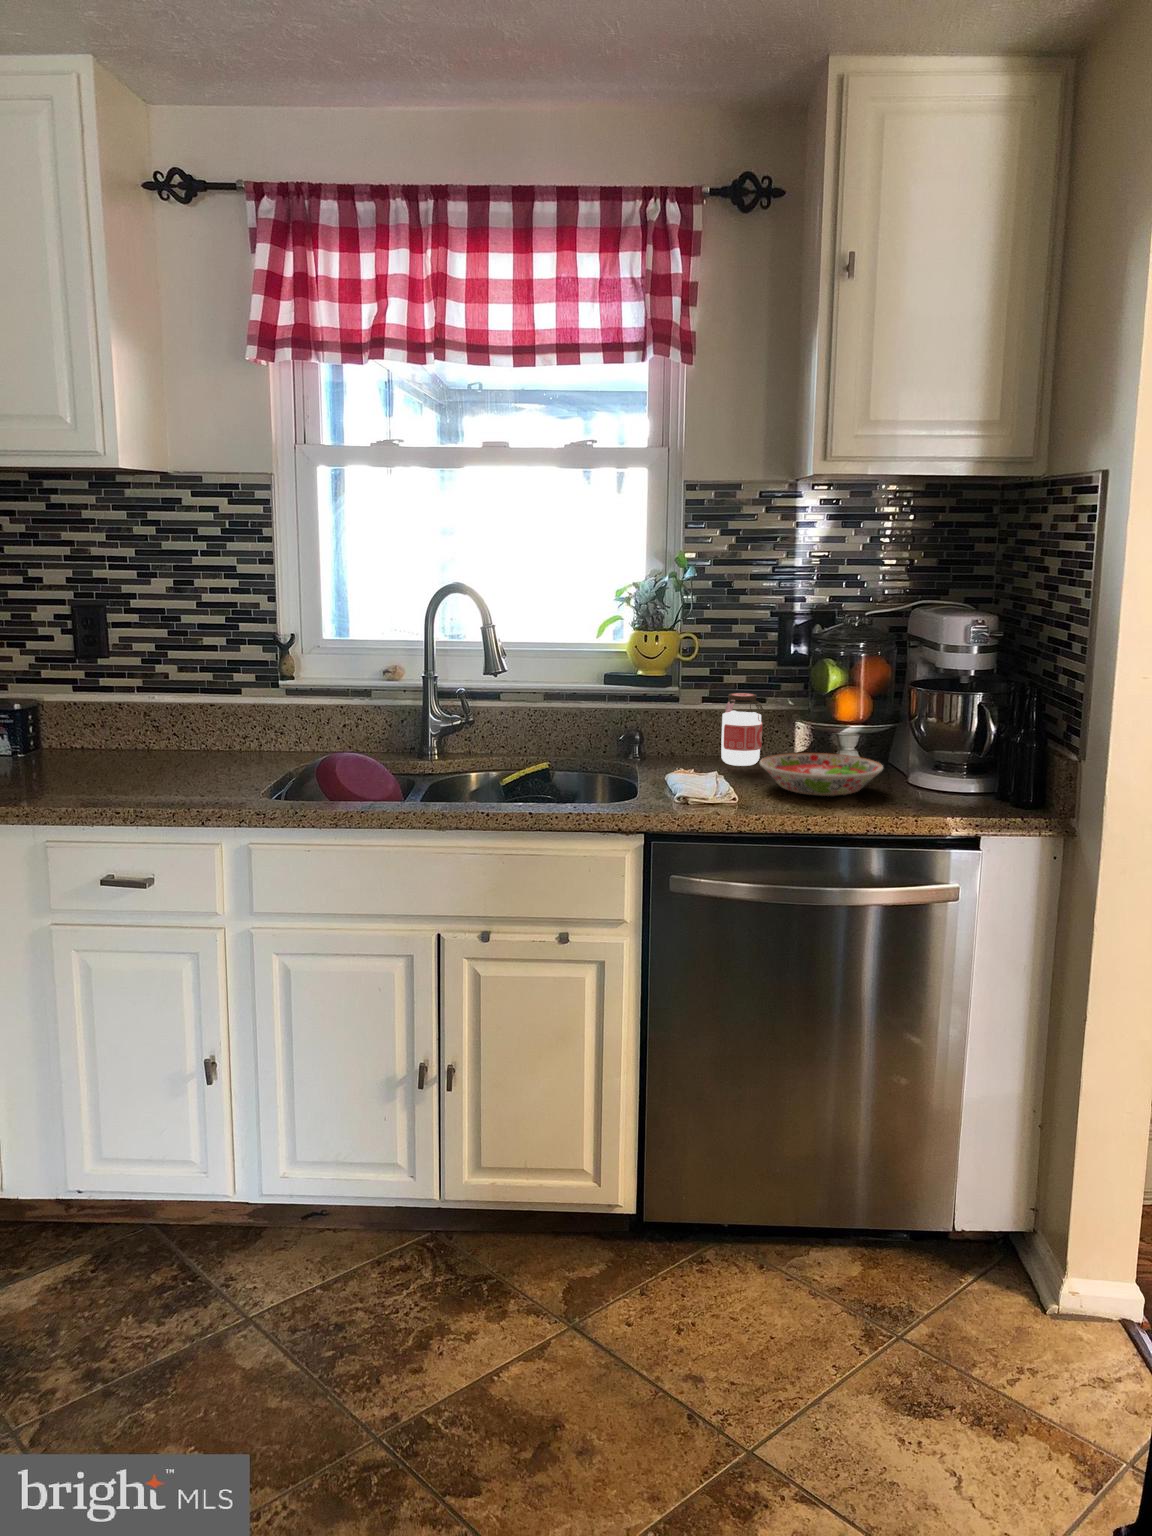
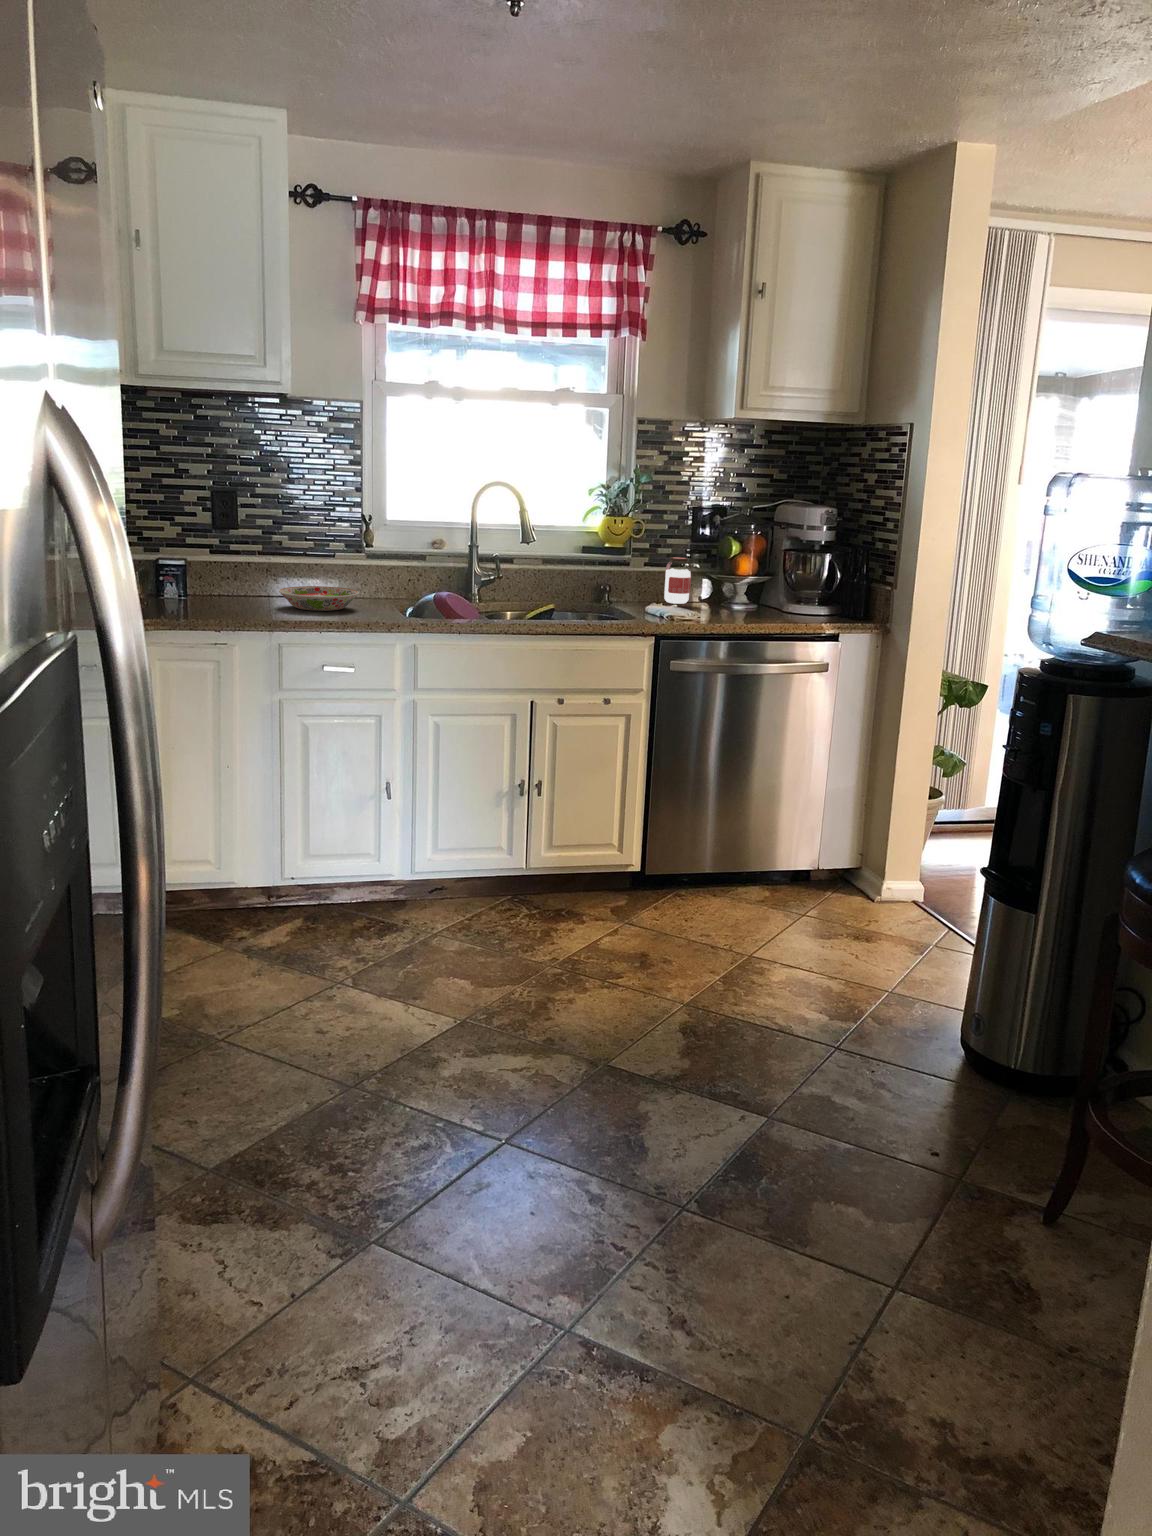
bowl: present [760,753,883,796] -> present [279,586,359,611]

